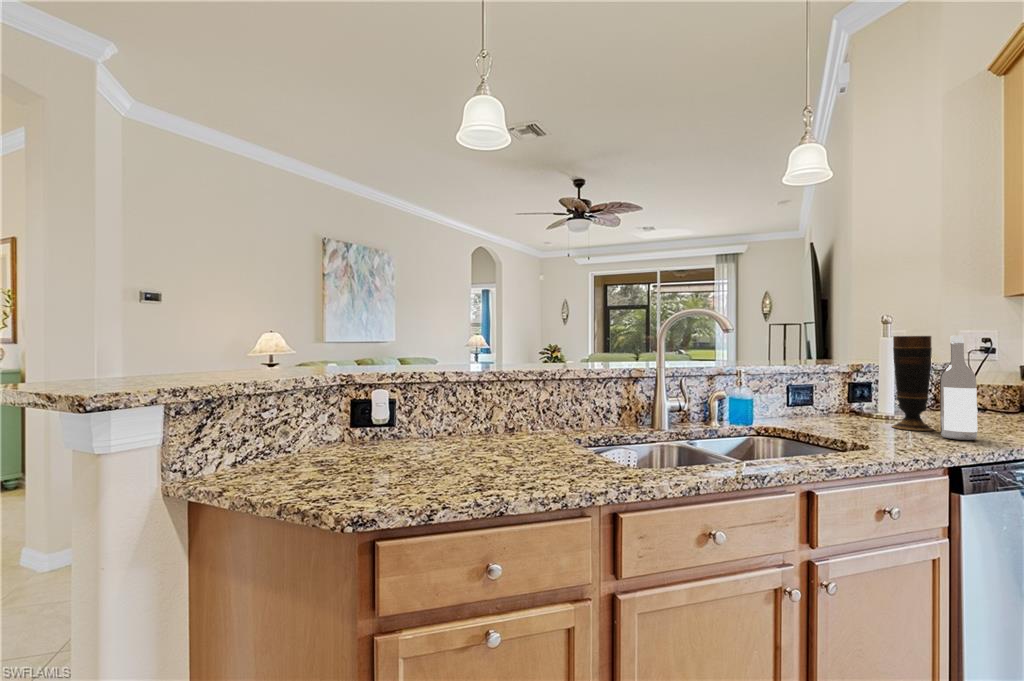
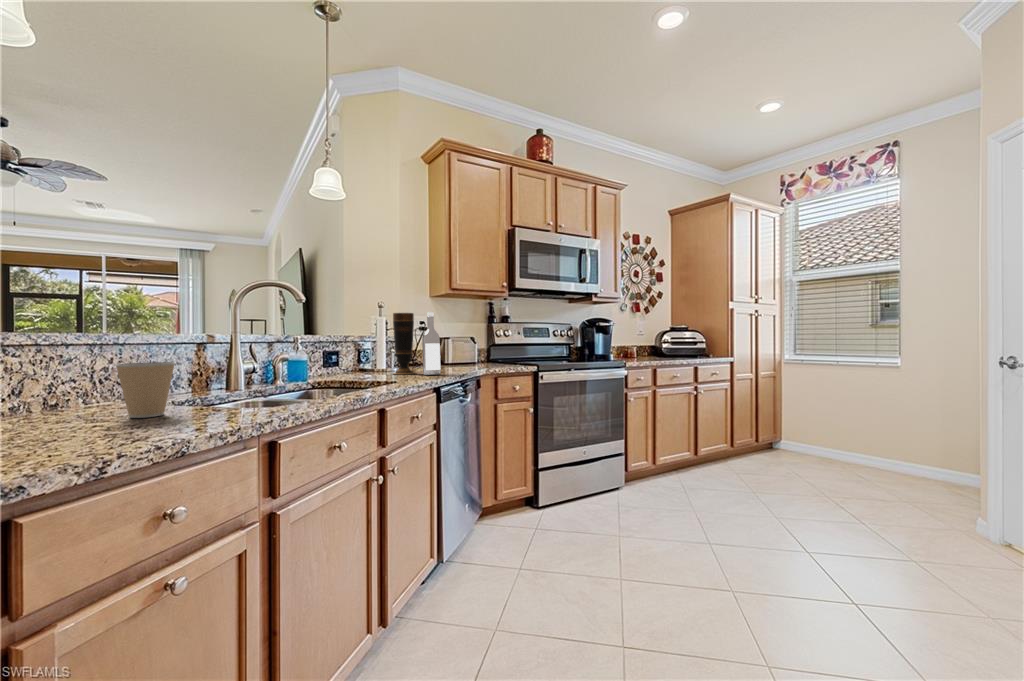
coffee cup: none [516,406,559,459] -> present [116,362,175,418]

